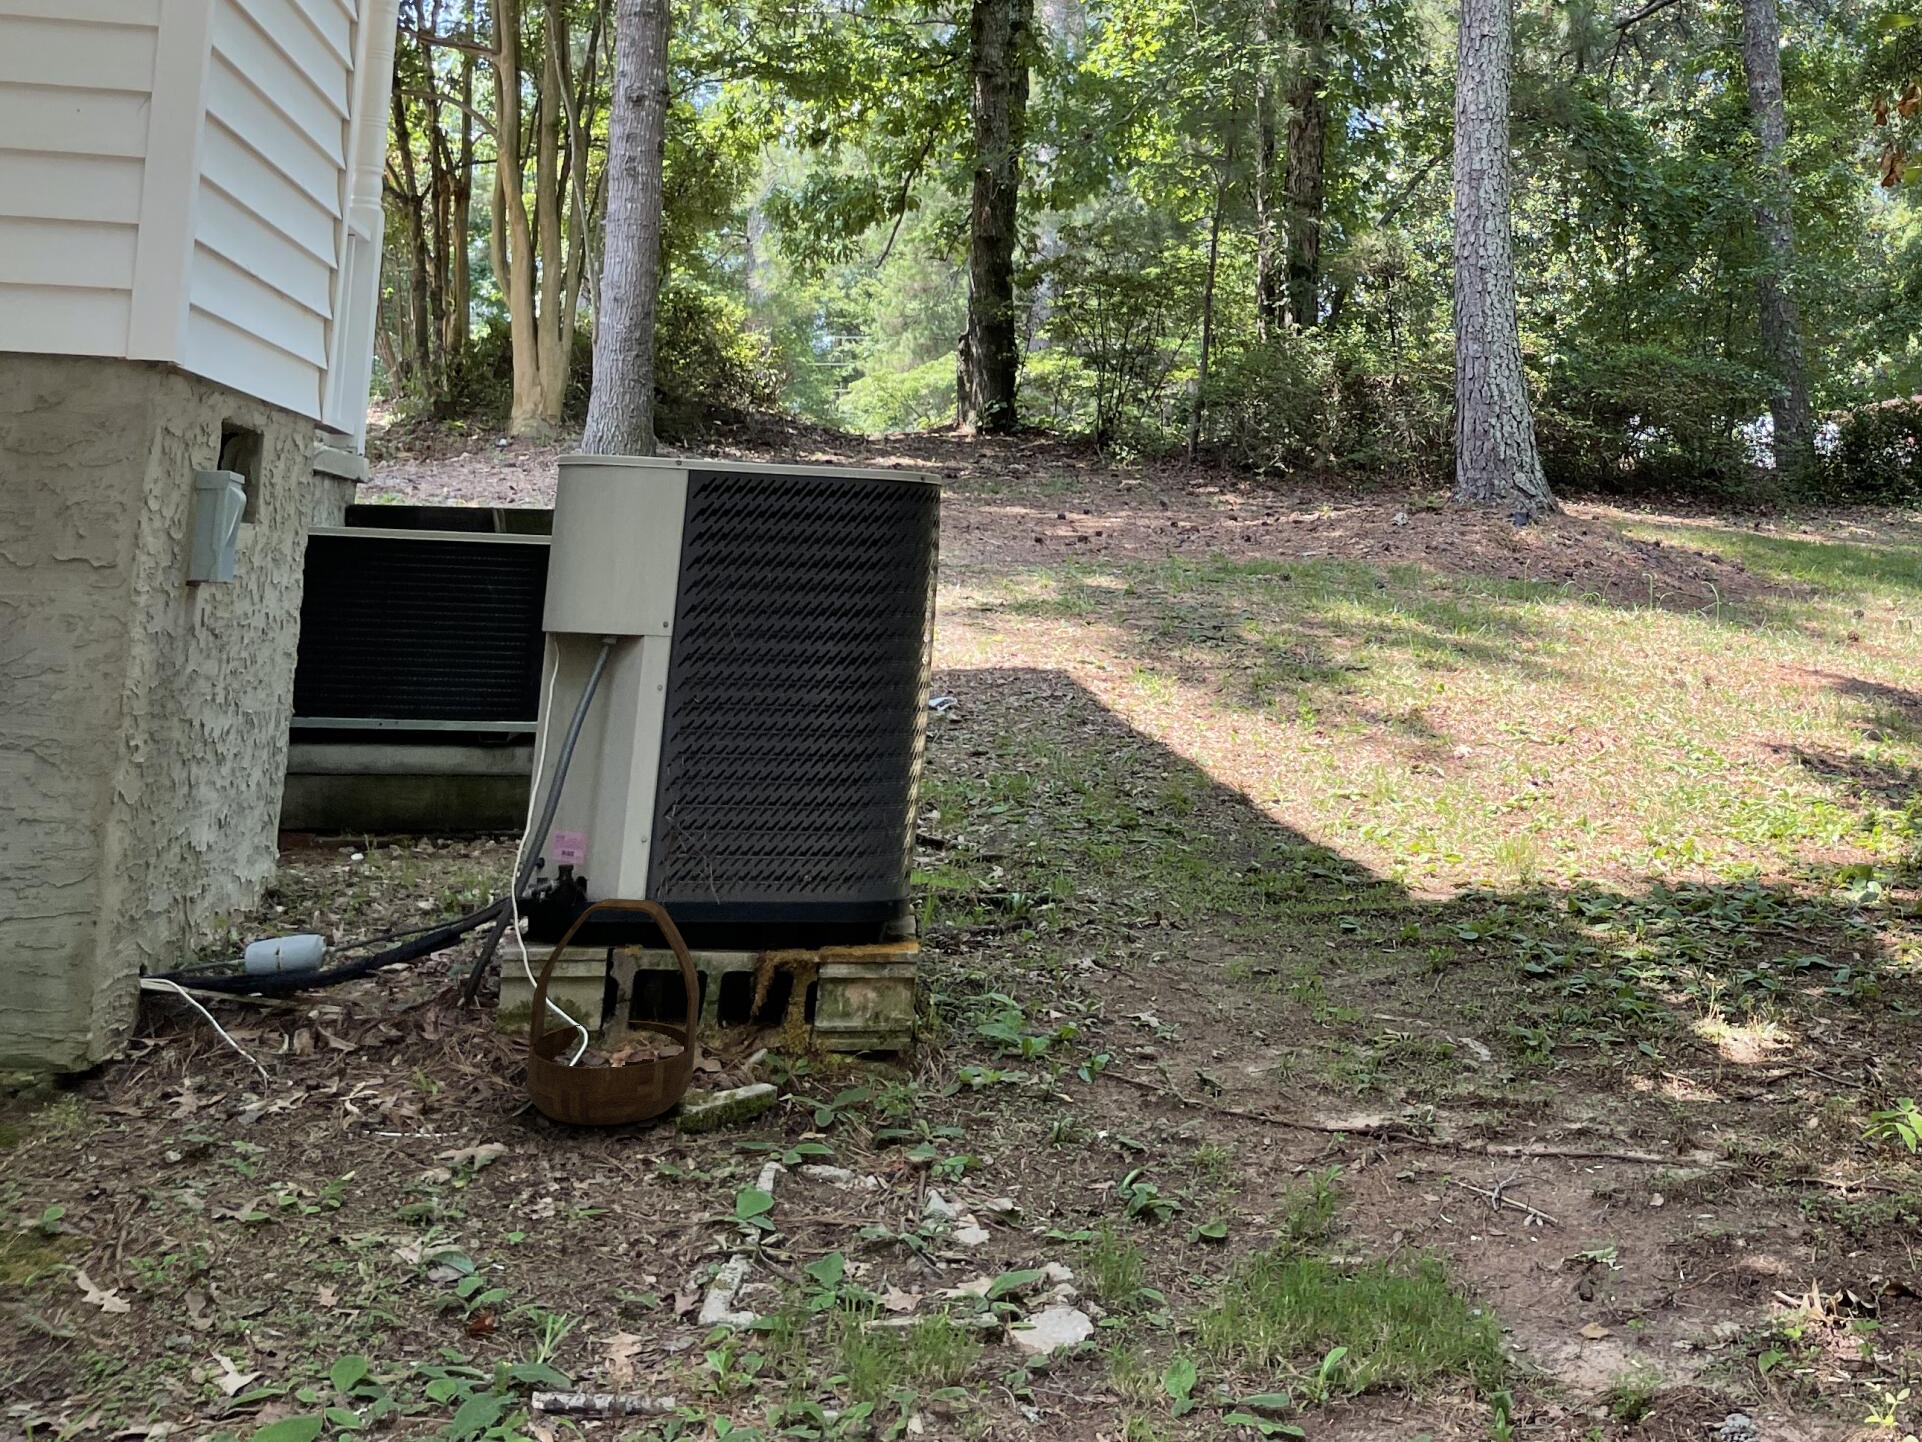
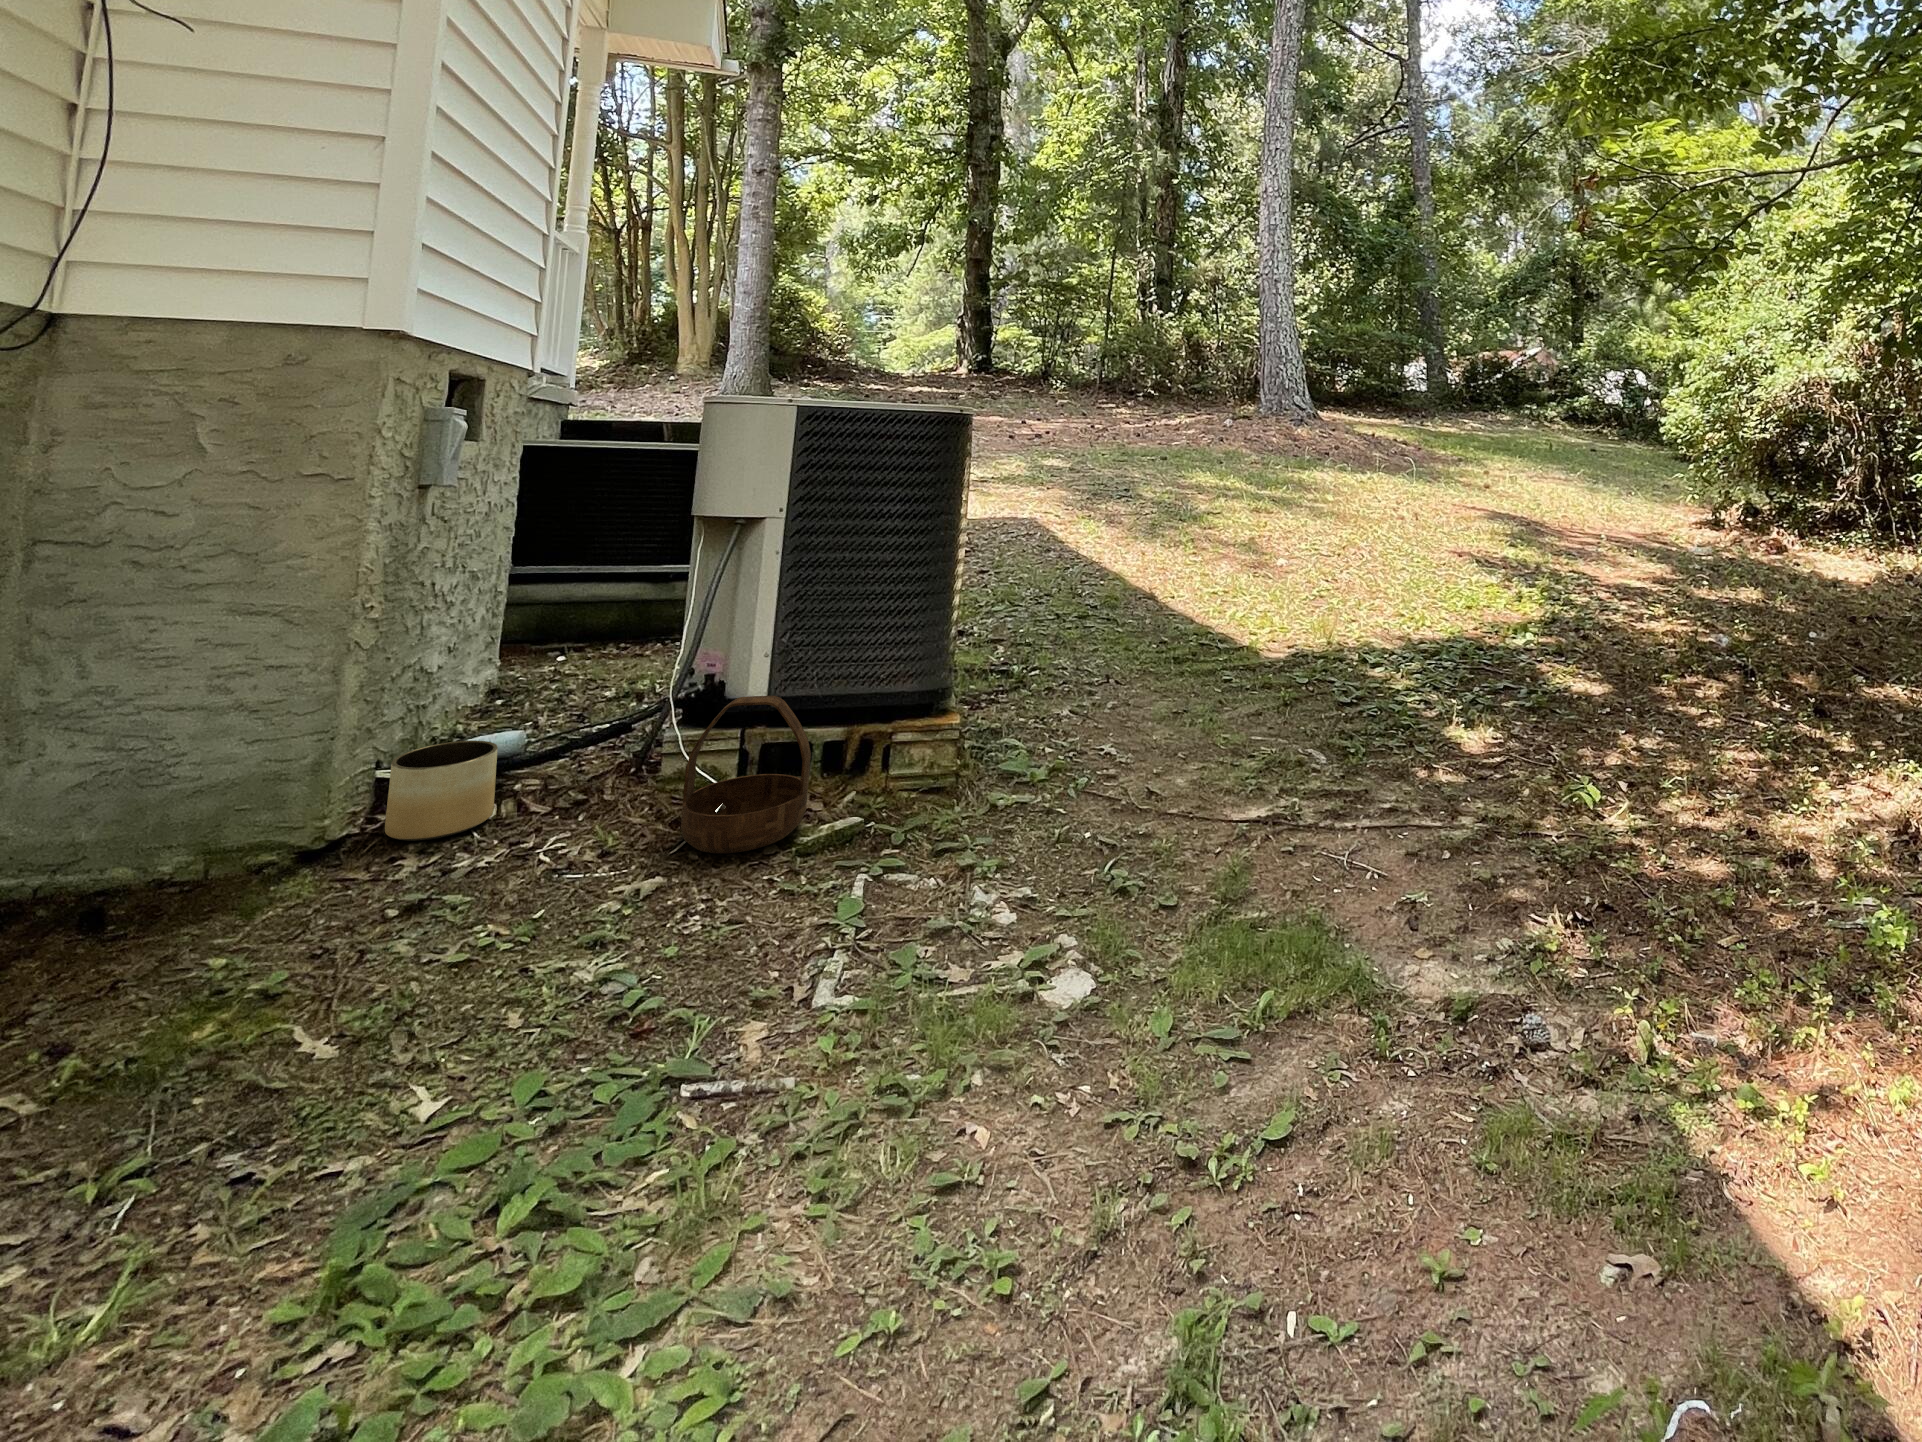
planter: none [161,937,295,1067] -> present [385,741,498,841]

